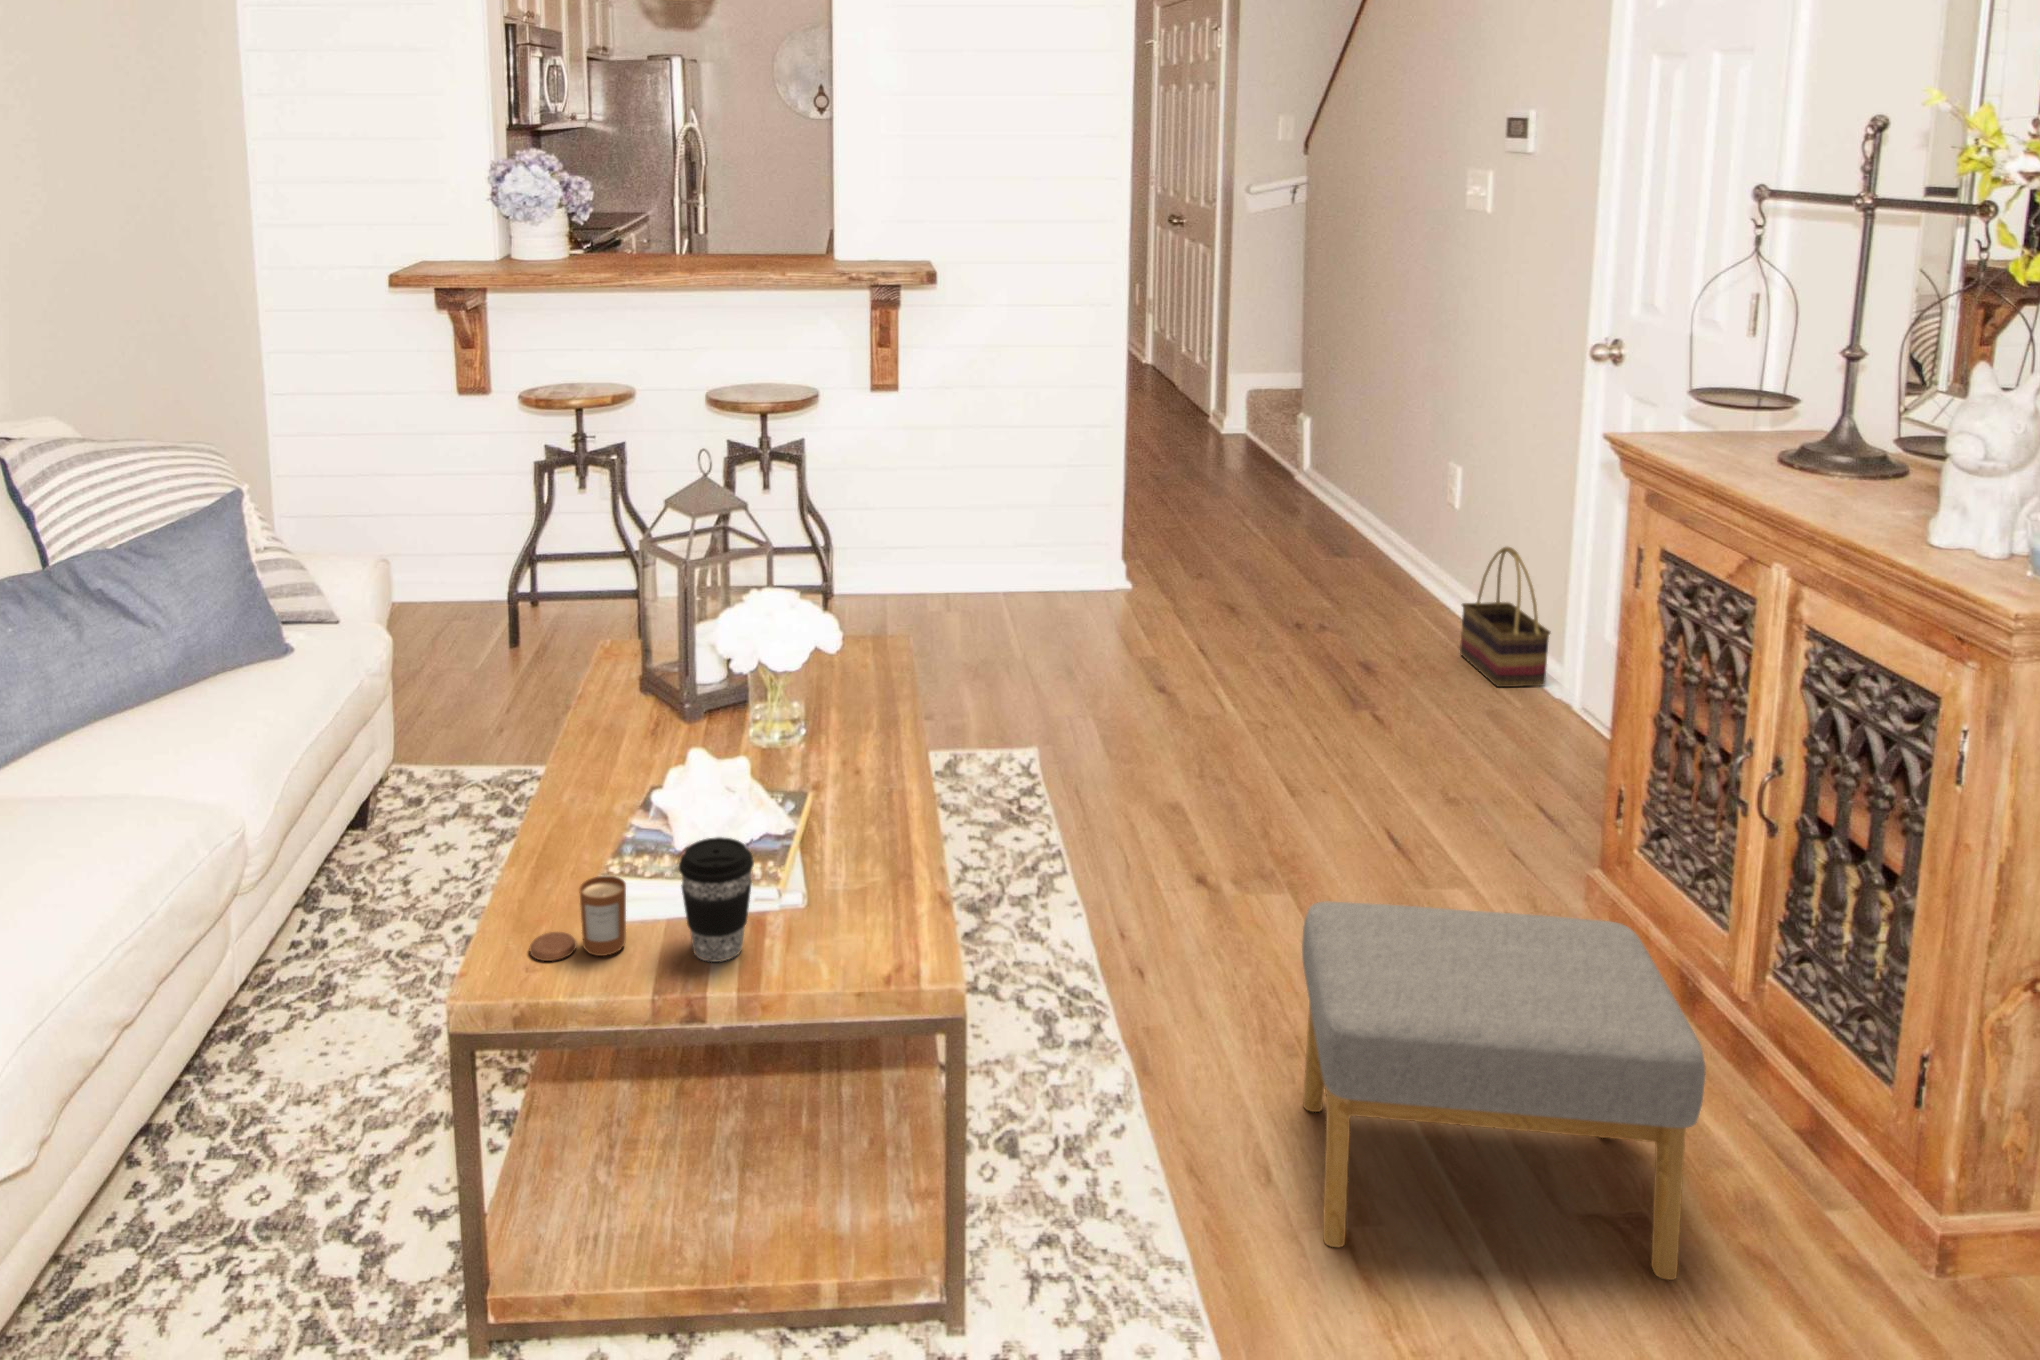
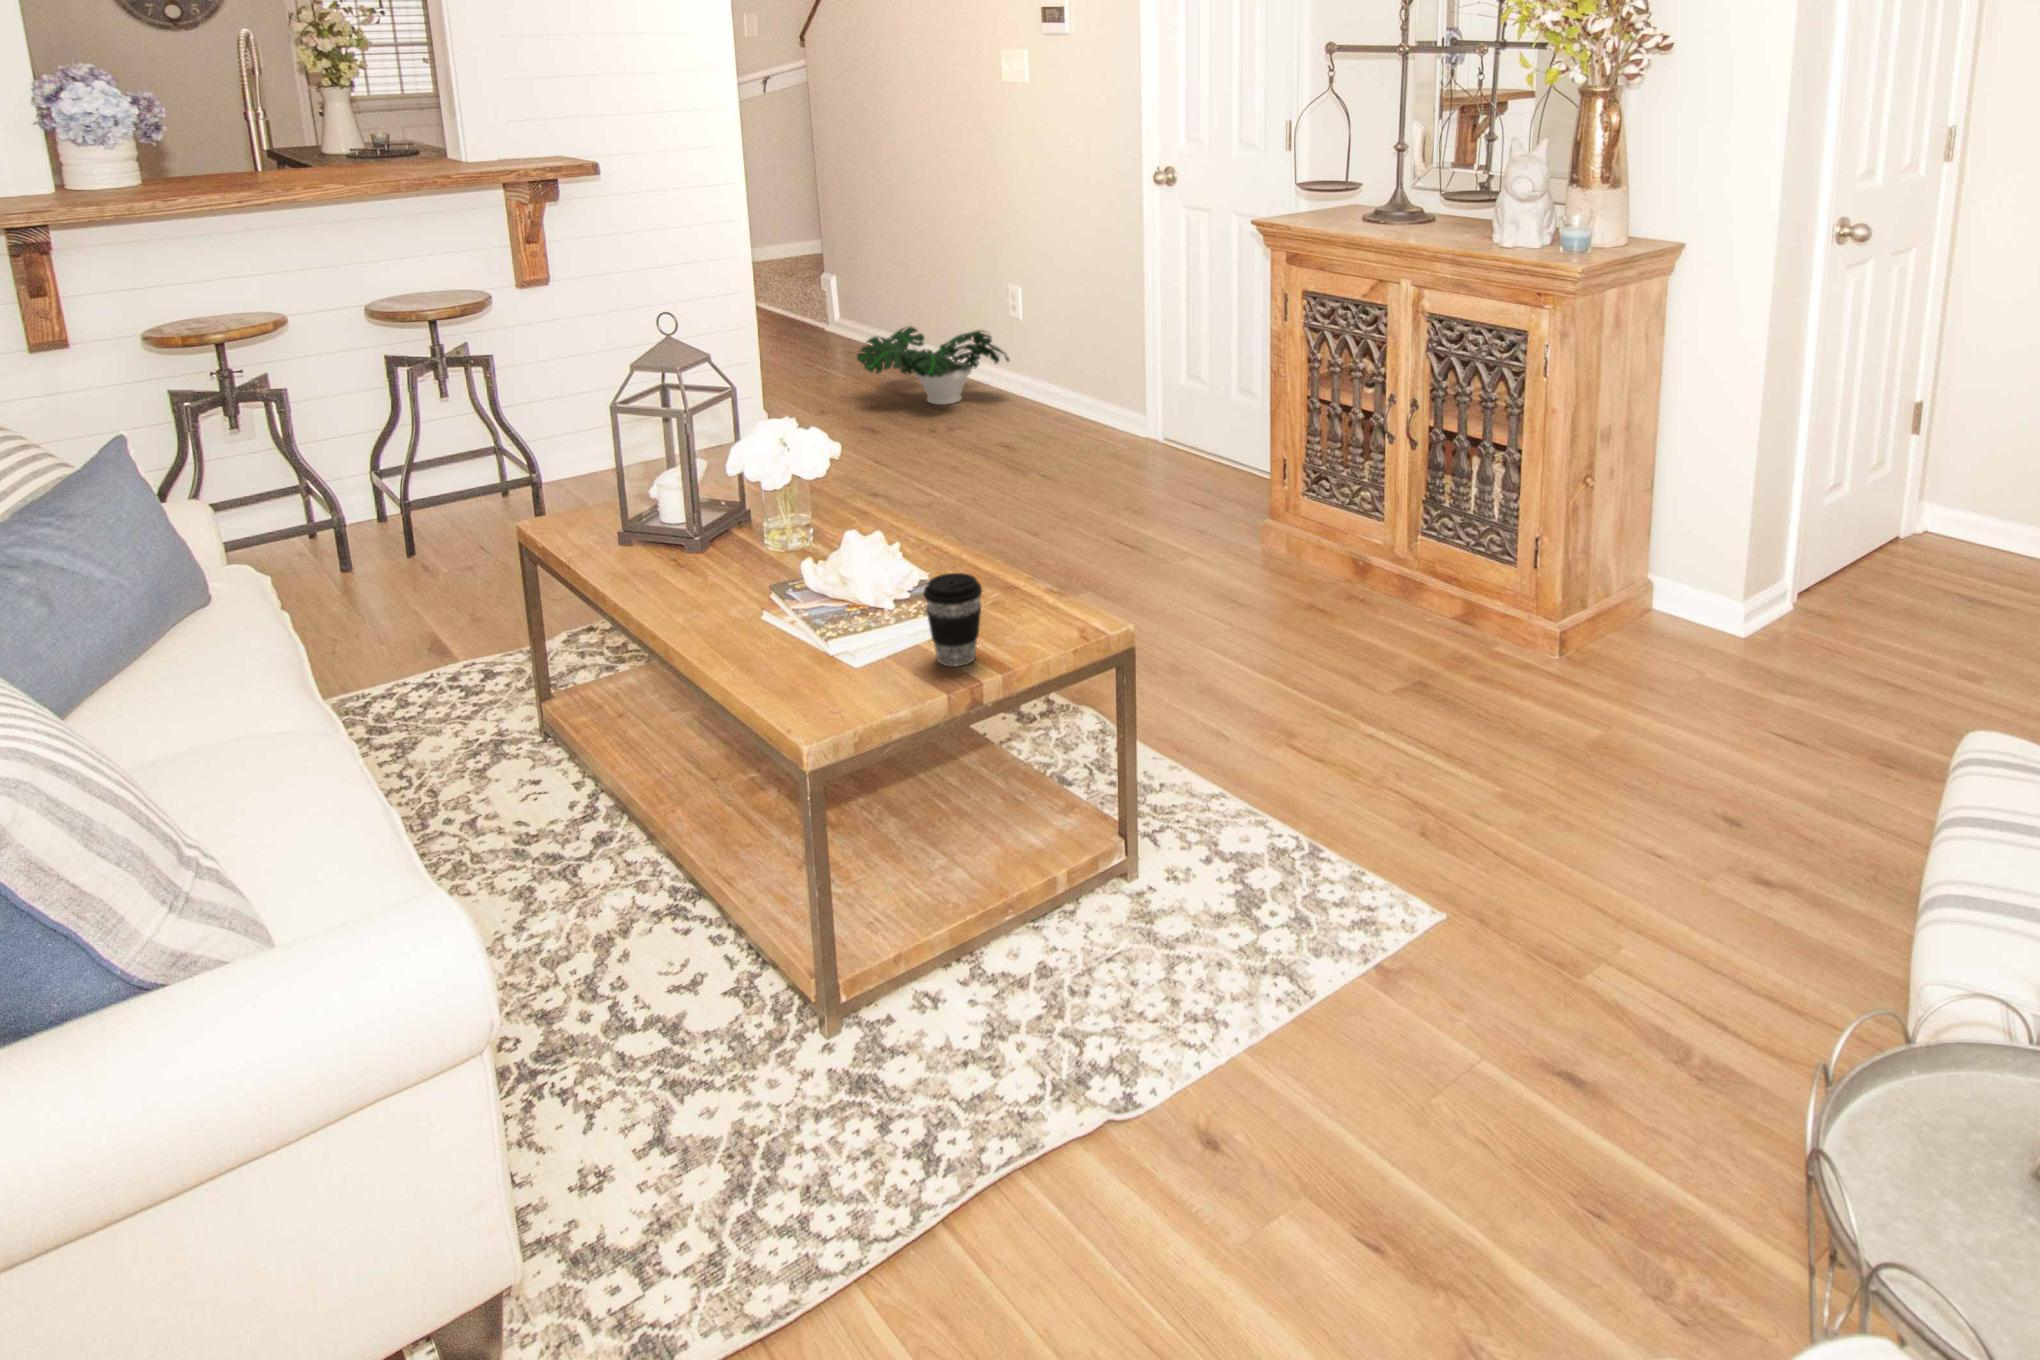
potted plant: none [1253,494,1438,599] -> present [857,327,1009,405]
basket: present [1460,547,1550,687] -> none [1049,336,1123,439]
candle: present [529,876,626,961] -> none [819,626,891,704]
footstool: present [1302,901,1705,1280] -> none [1198,518,1466,757]

